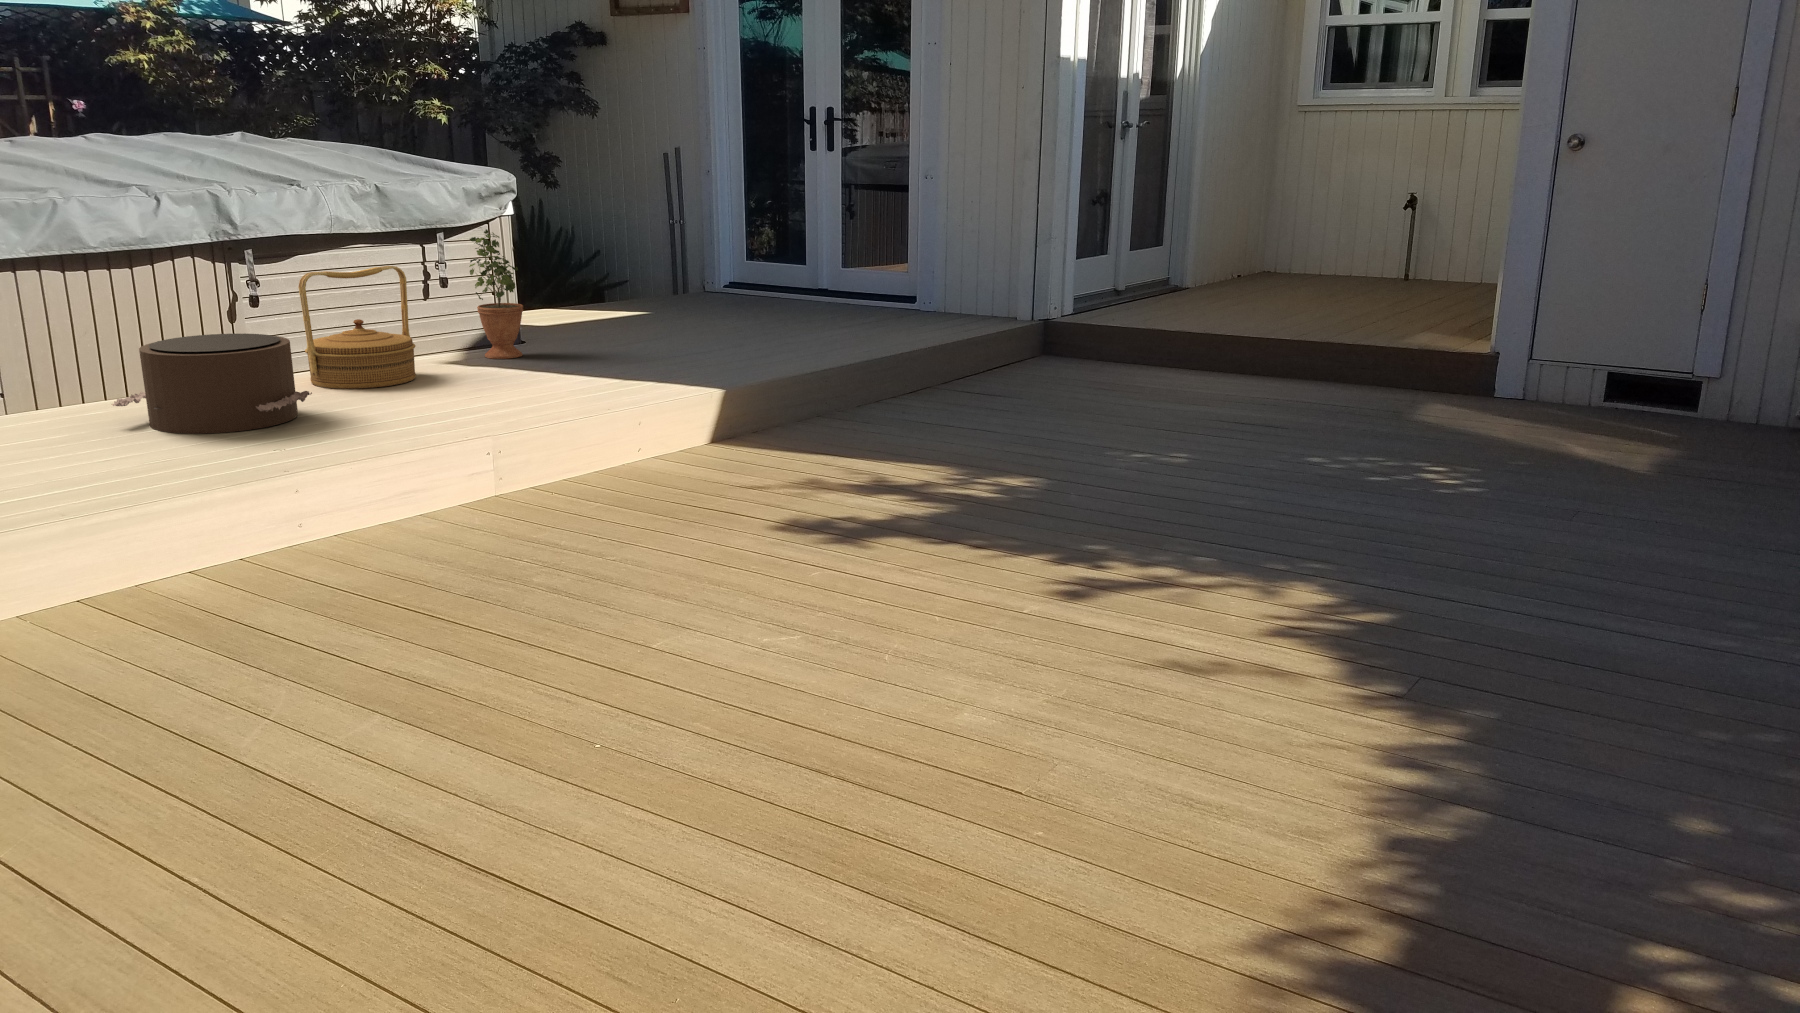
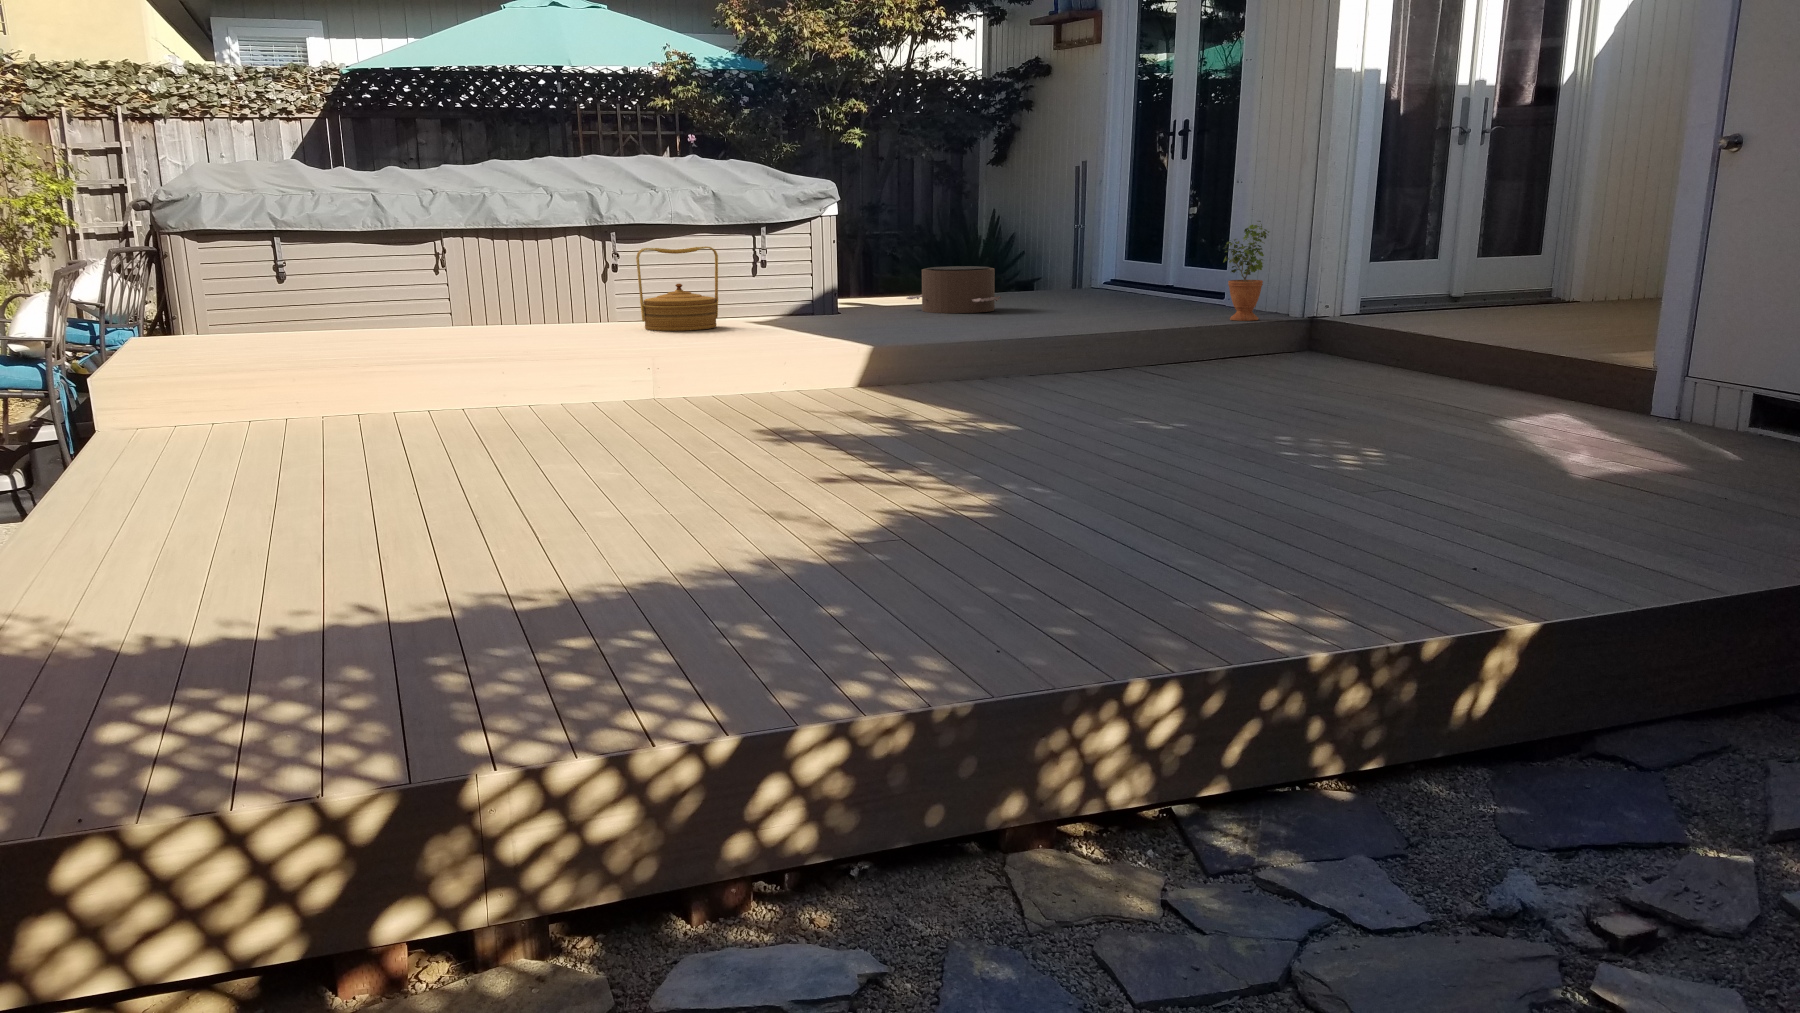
potted plant: present [469,227,523,359] -> present [1224,221,1269,321]
pouf: present [111,334,312,434] -> present [906,266,1001,313]

